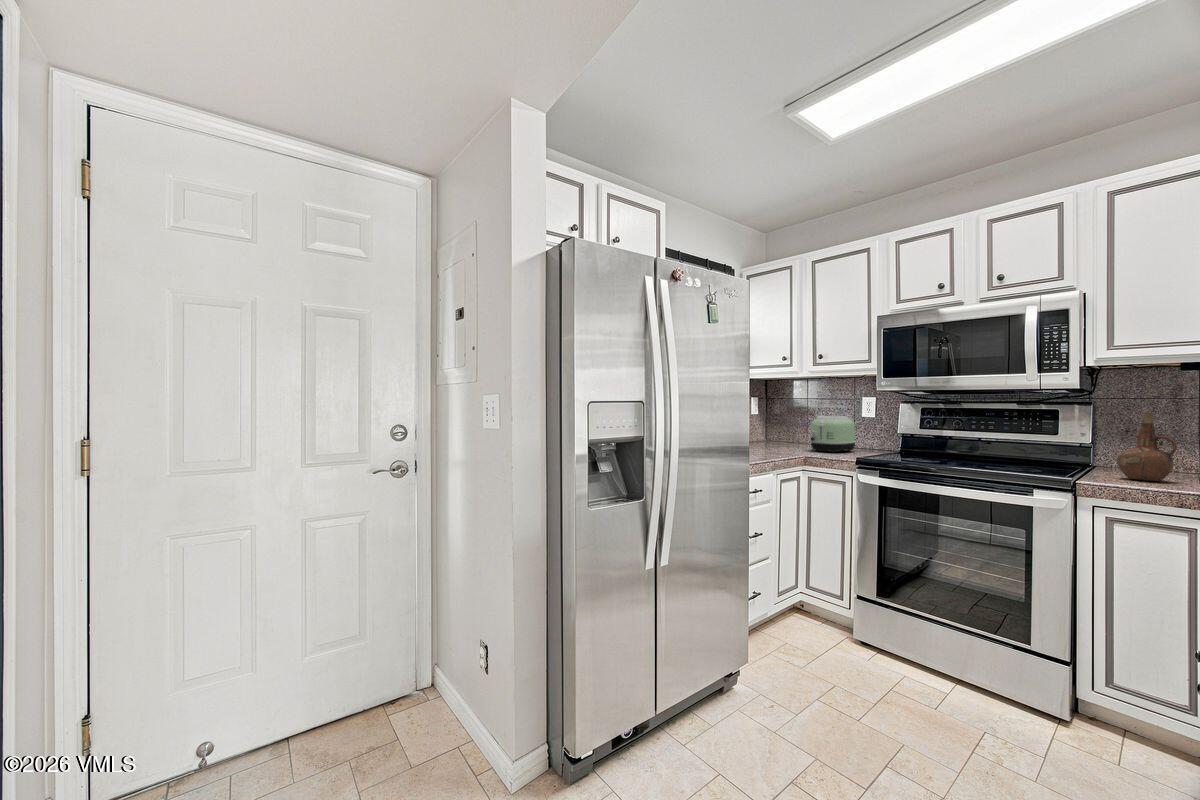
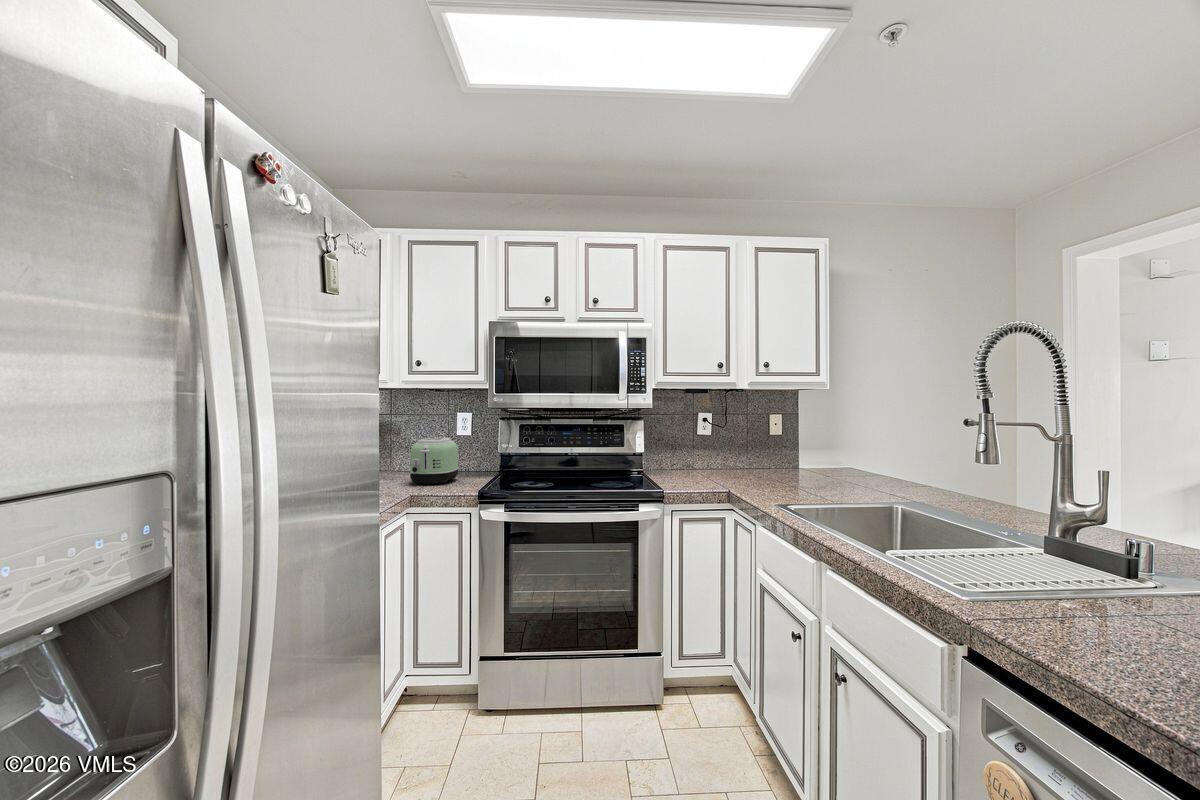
ceramic pitcher: present [1117,413,1177,481] -> none [676,429,708,484]

